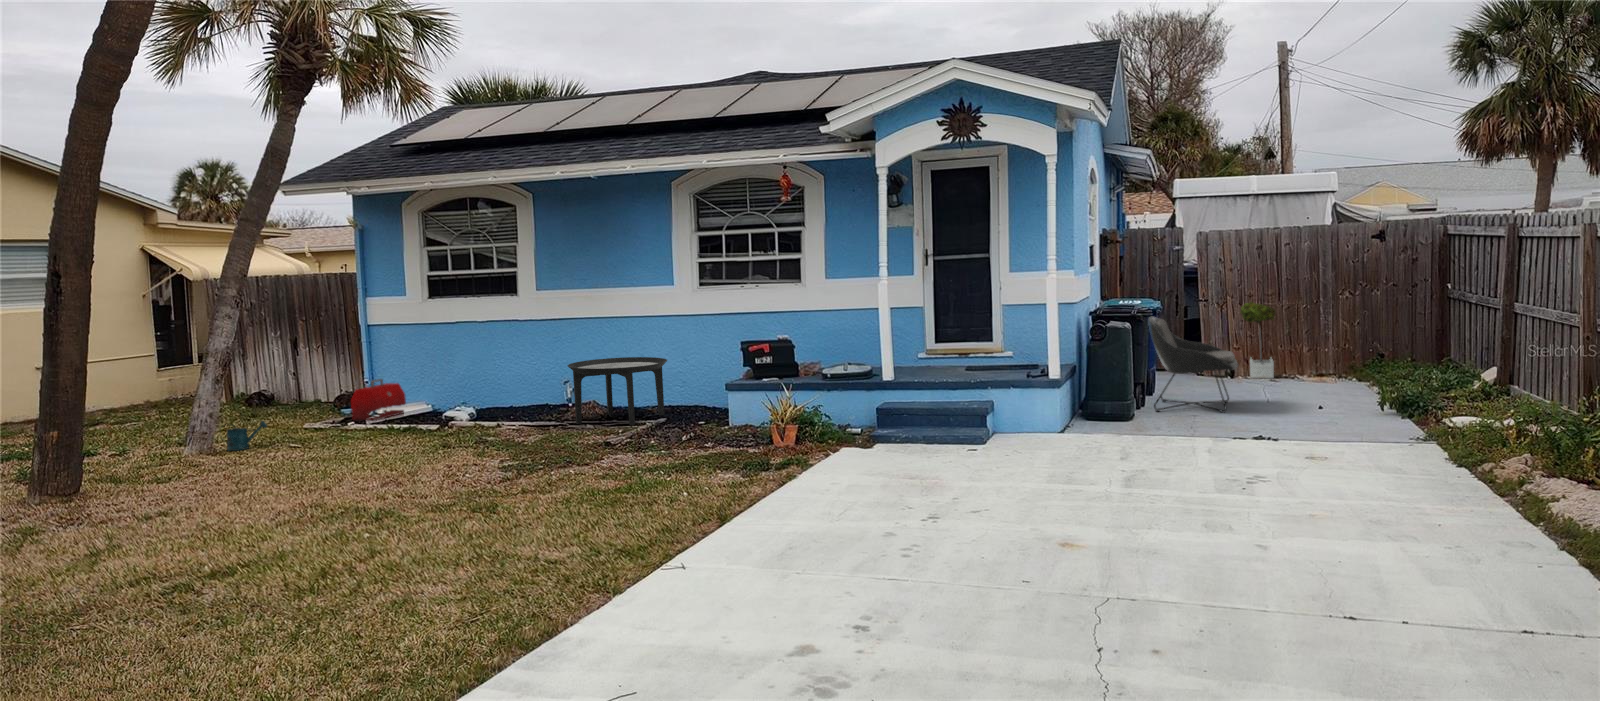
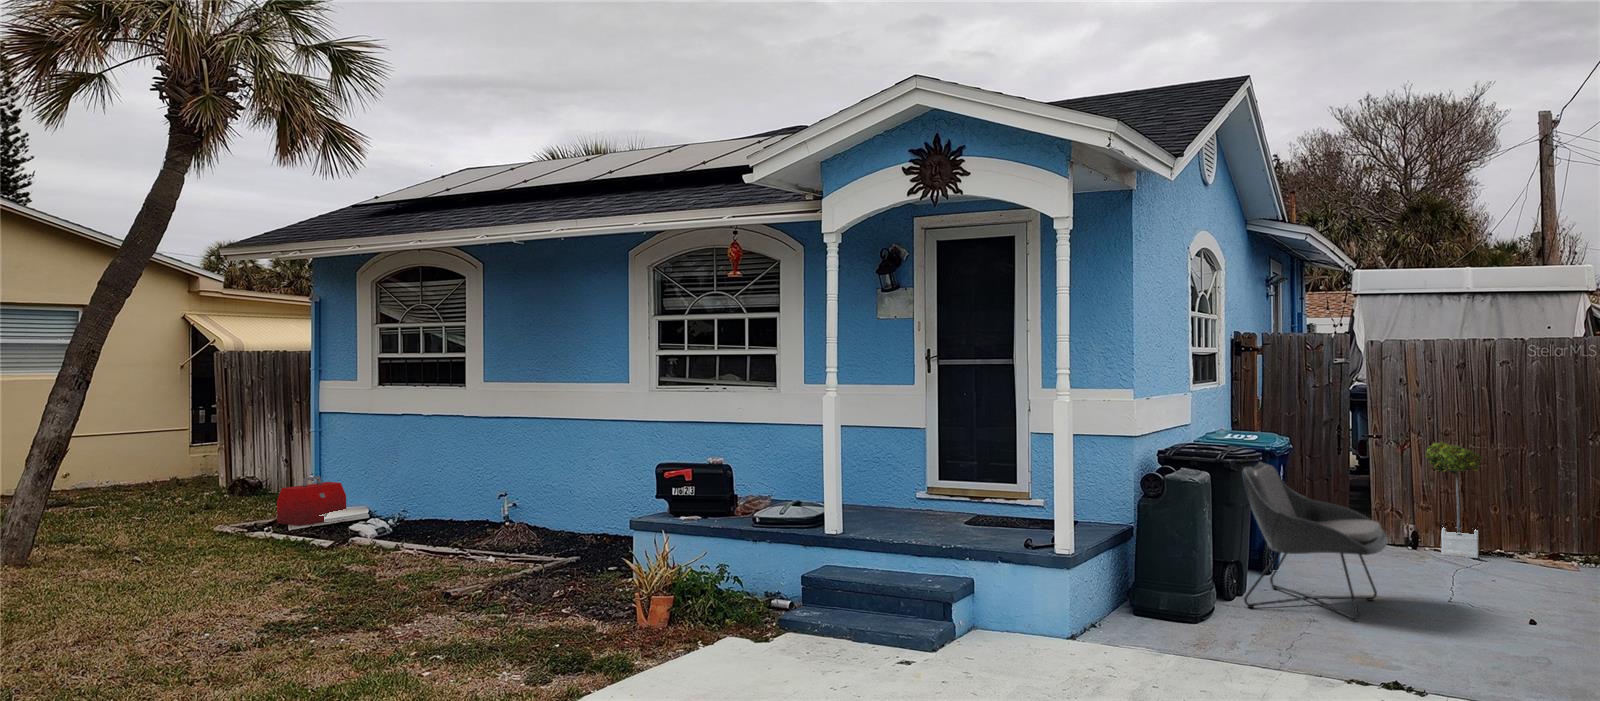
round table: present [567,357,667,425] -> none [476,470,605,562]
watering can: present [227,421,267,451] -> none [68,524,125,559]

